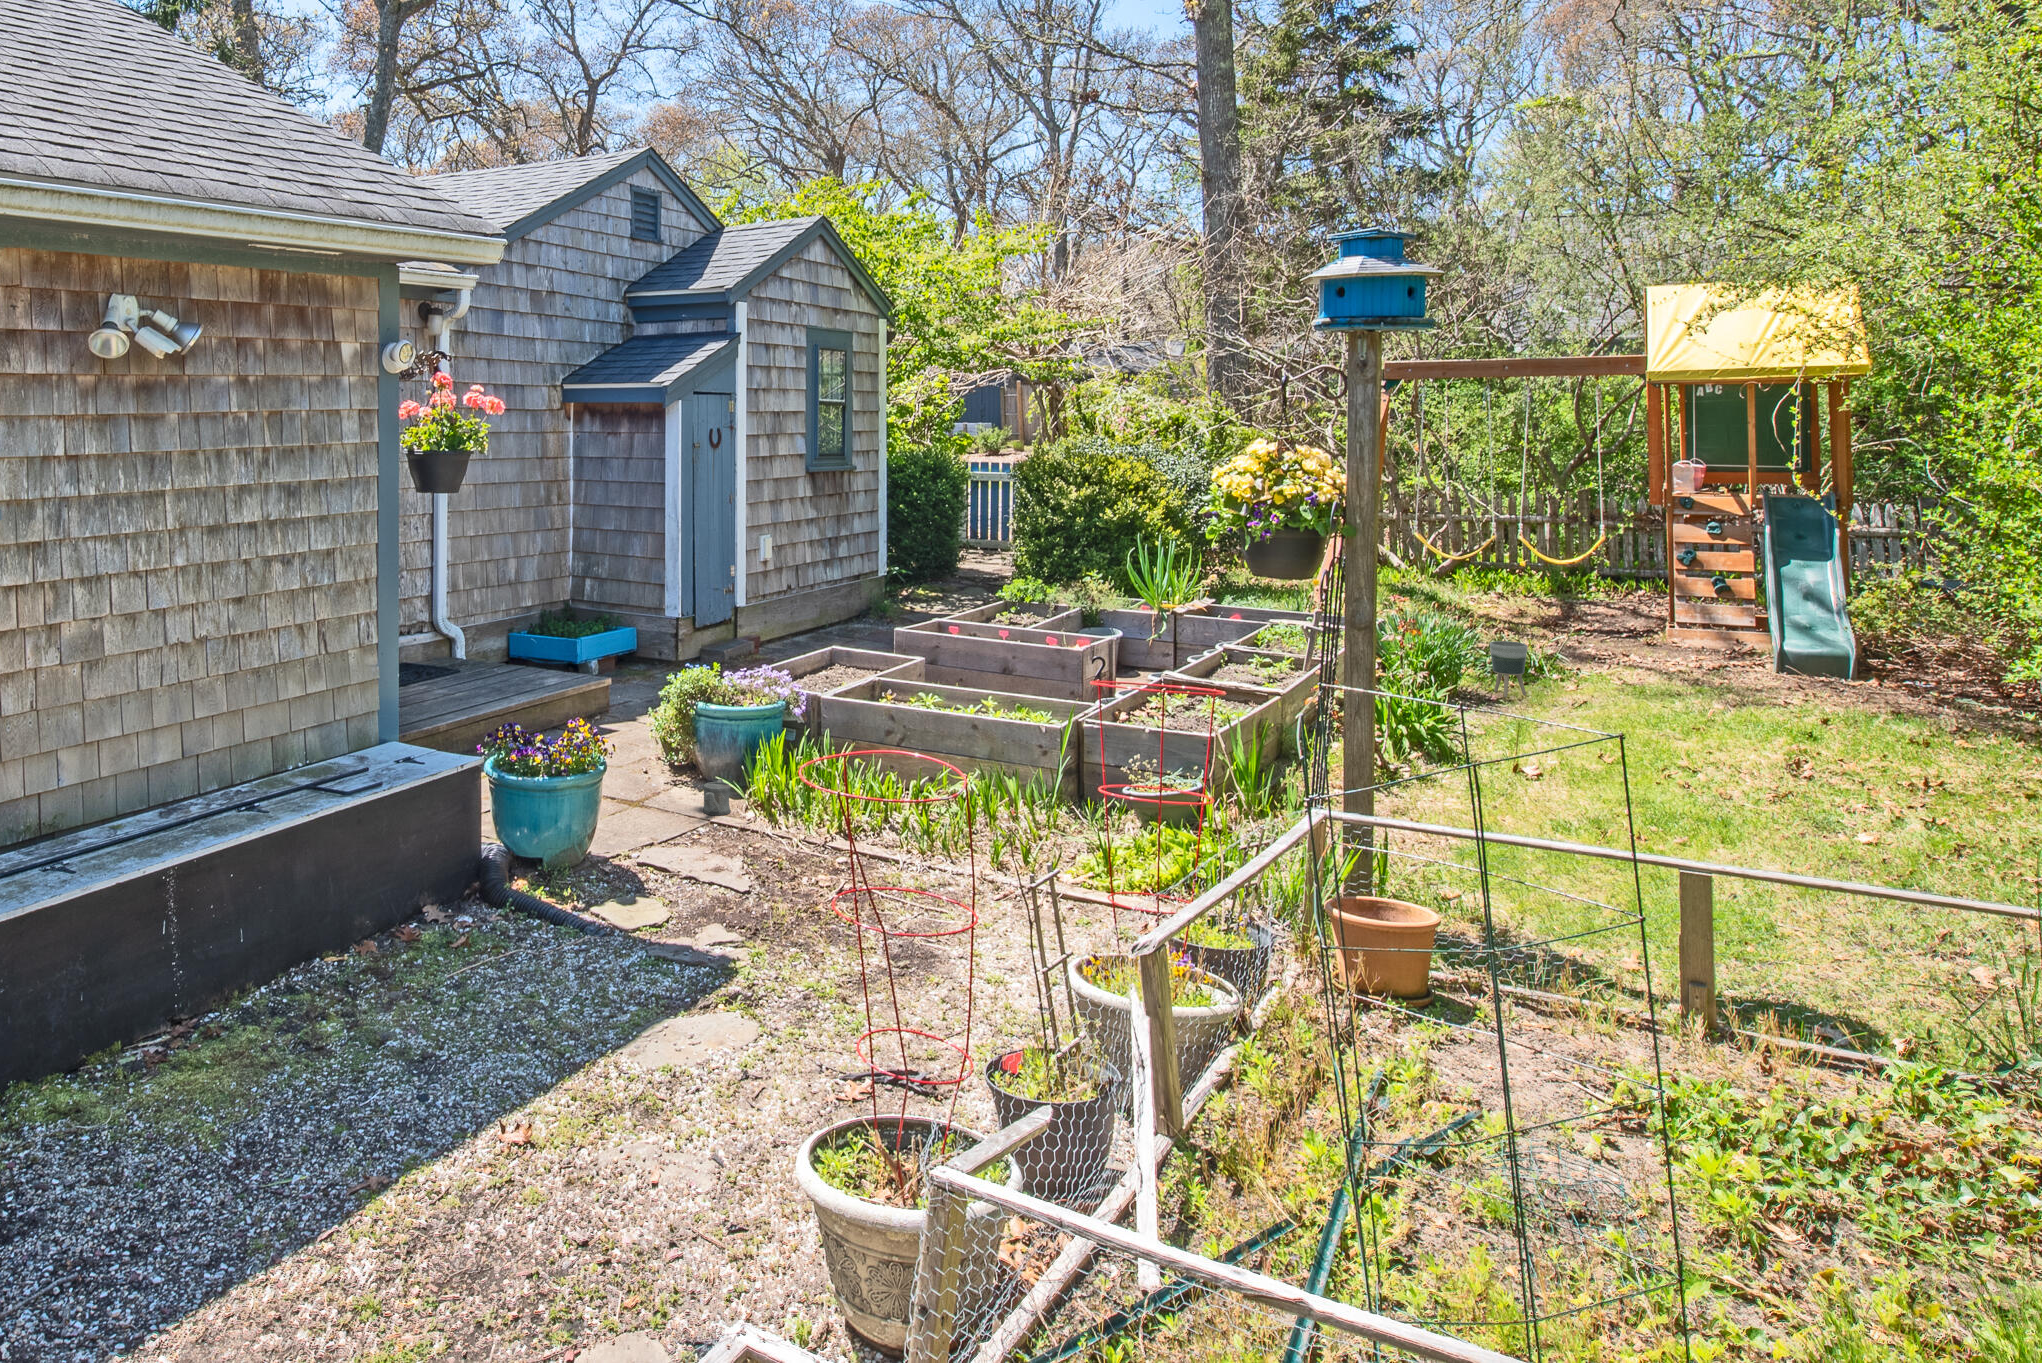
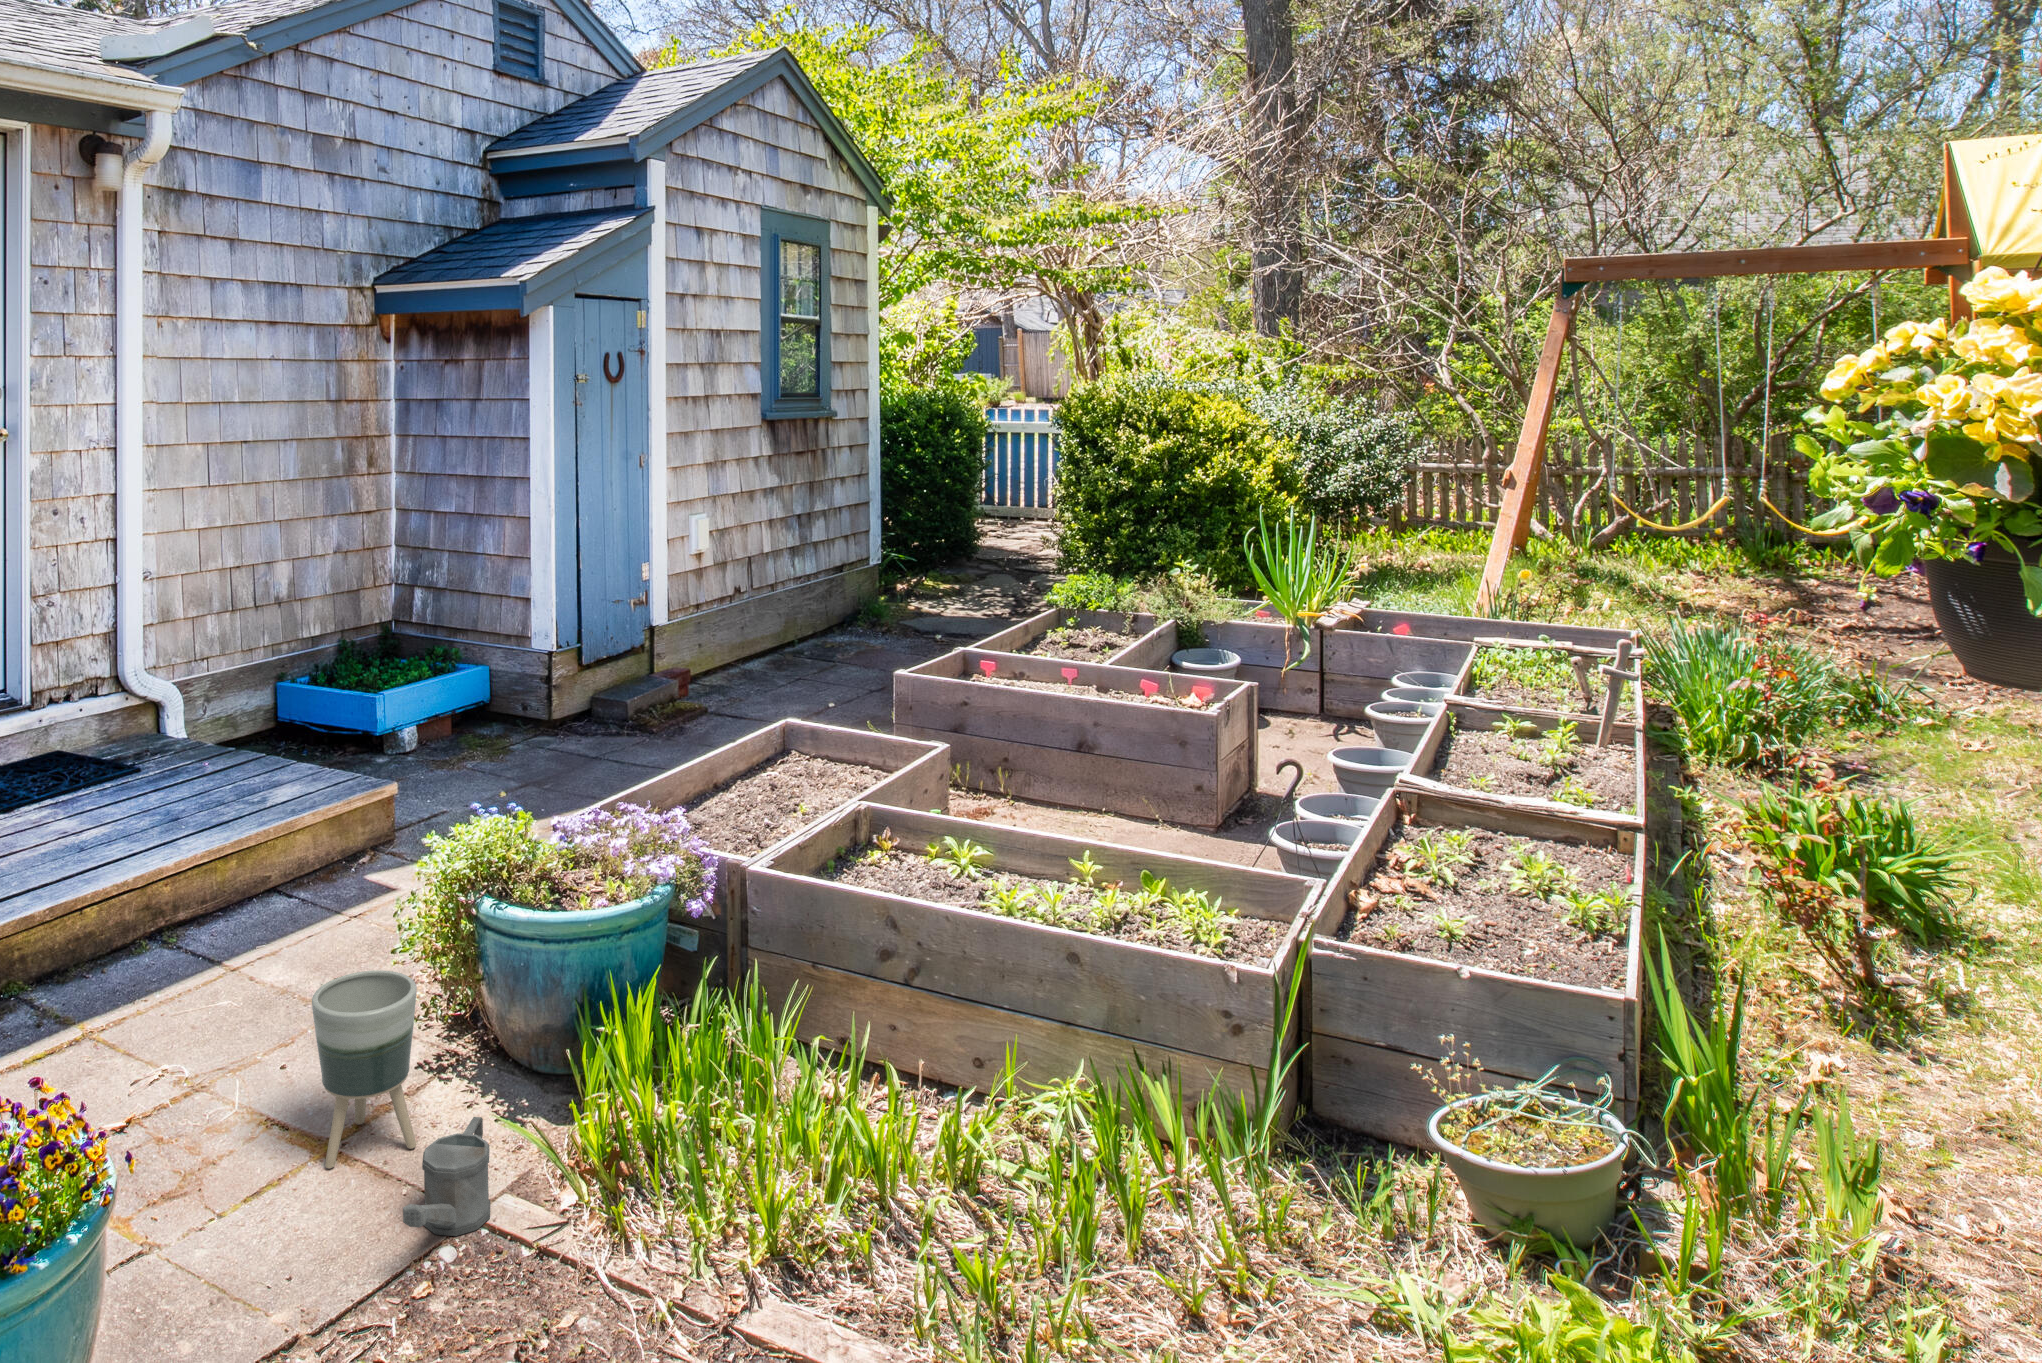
planter: present [1490,641,1527,697] -> present [312,970,417,1169]

